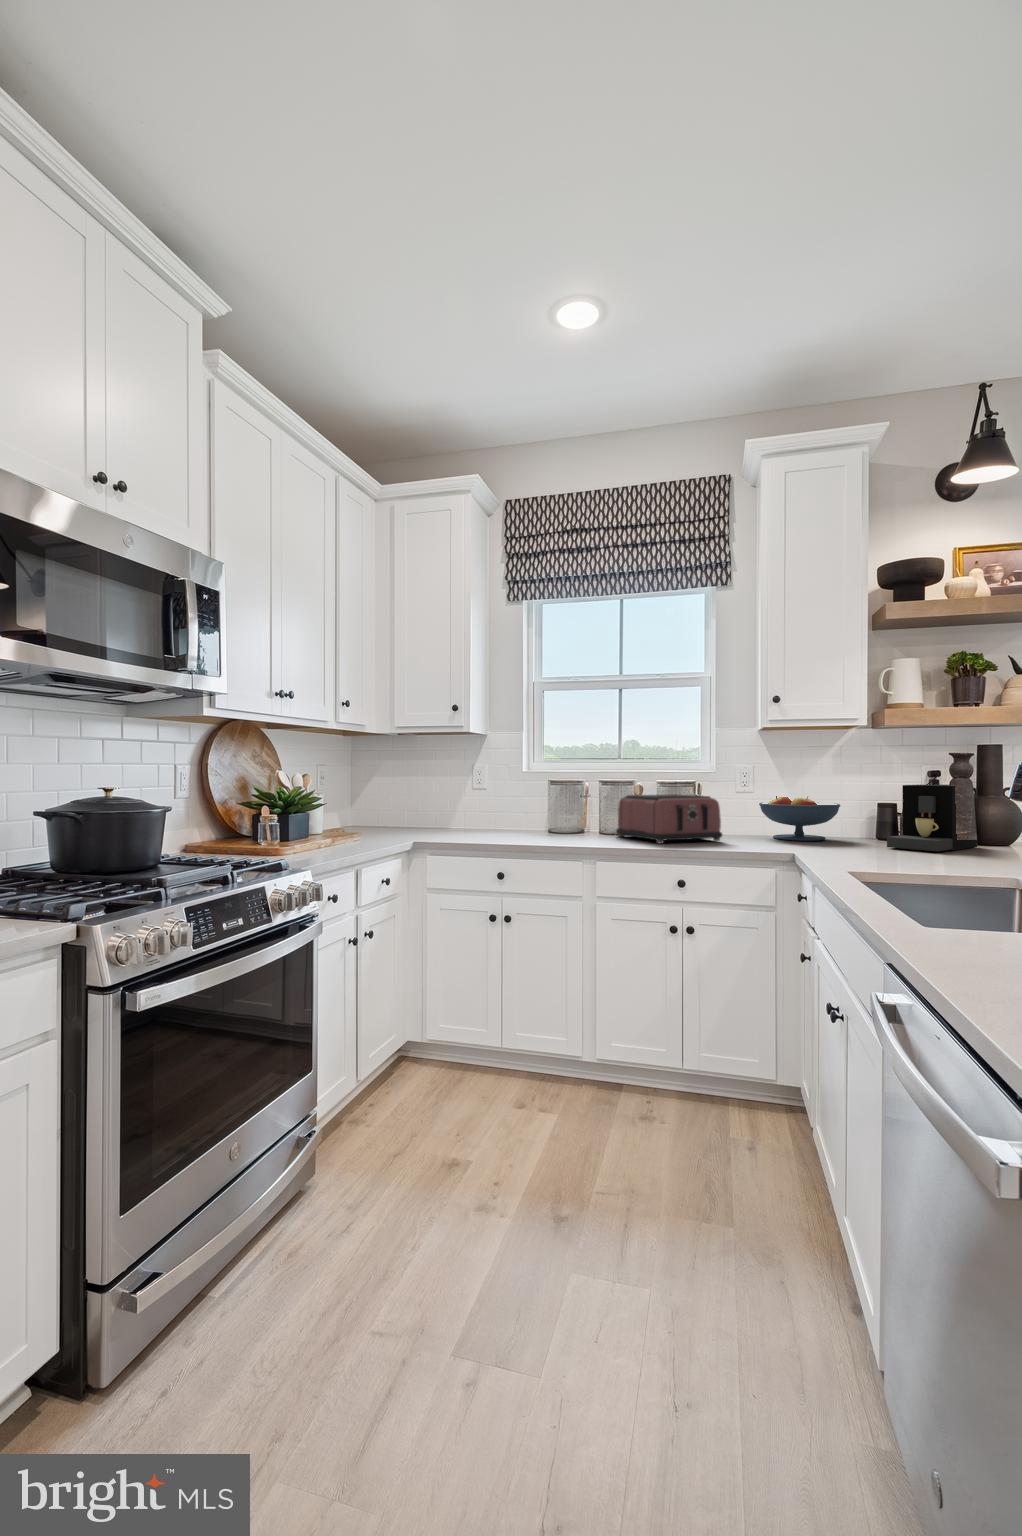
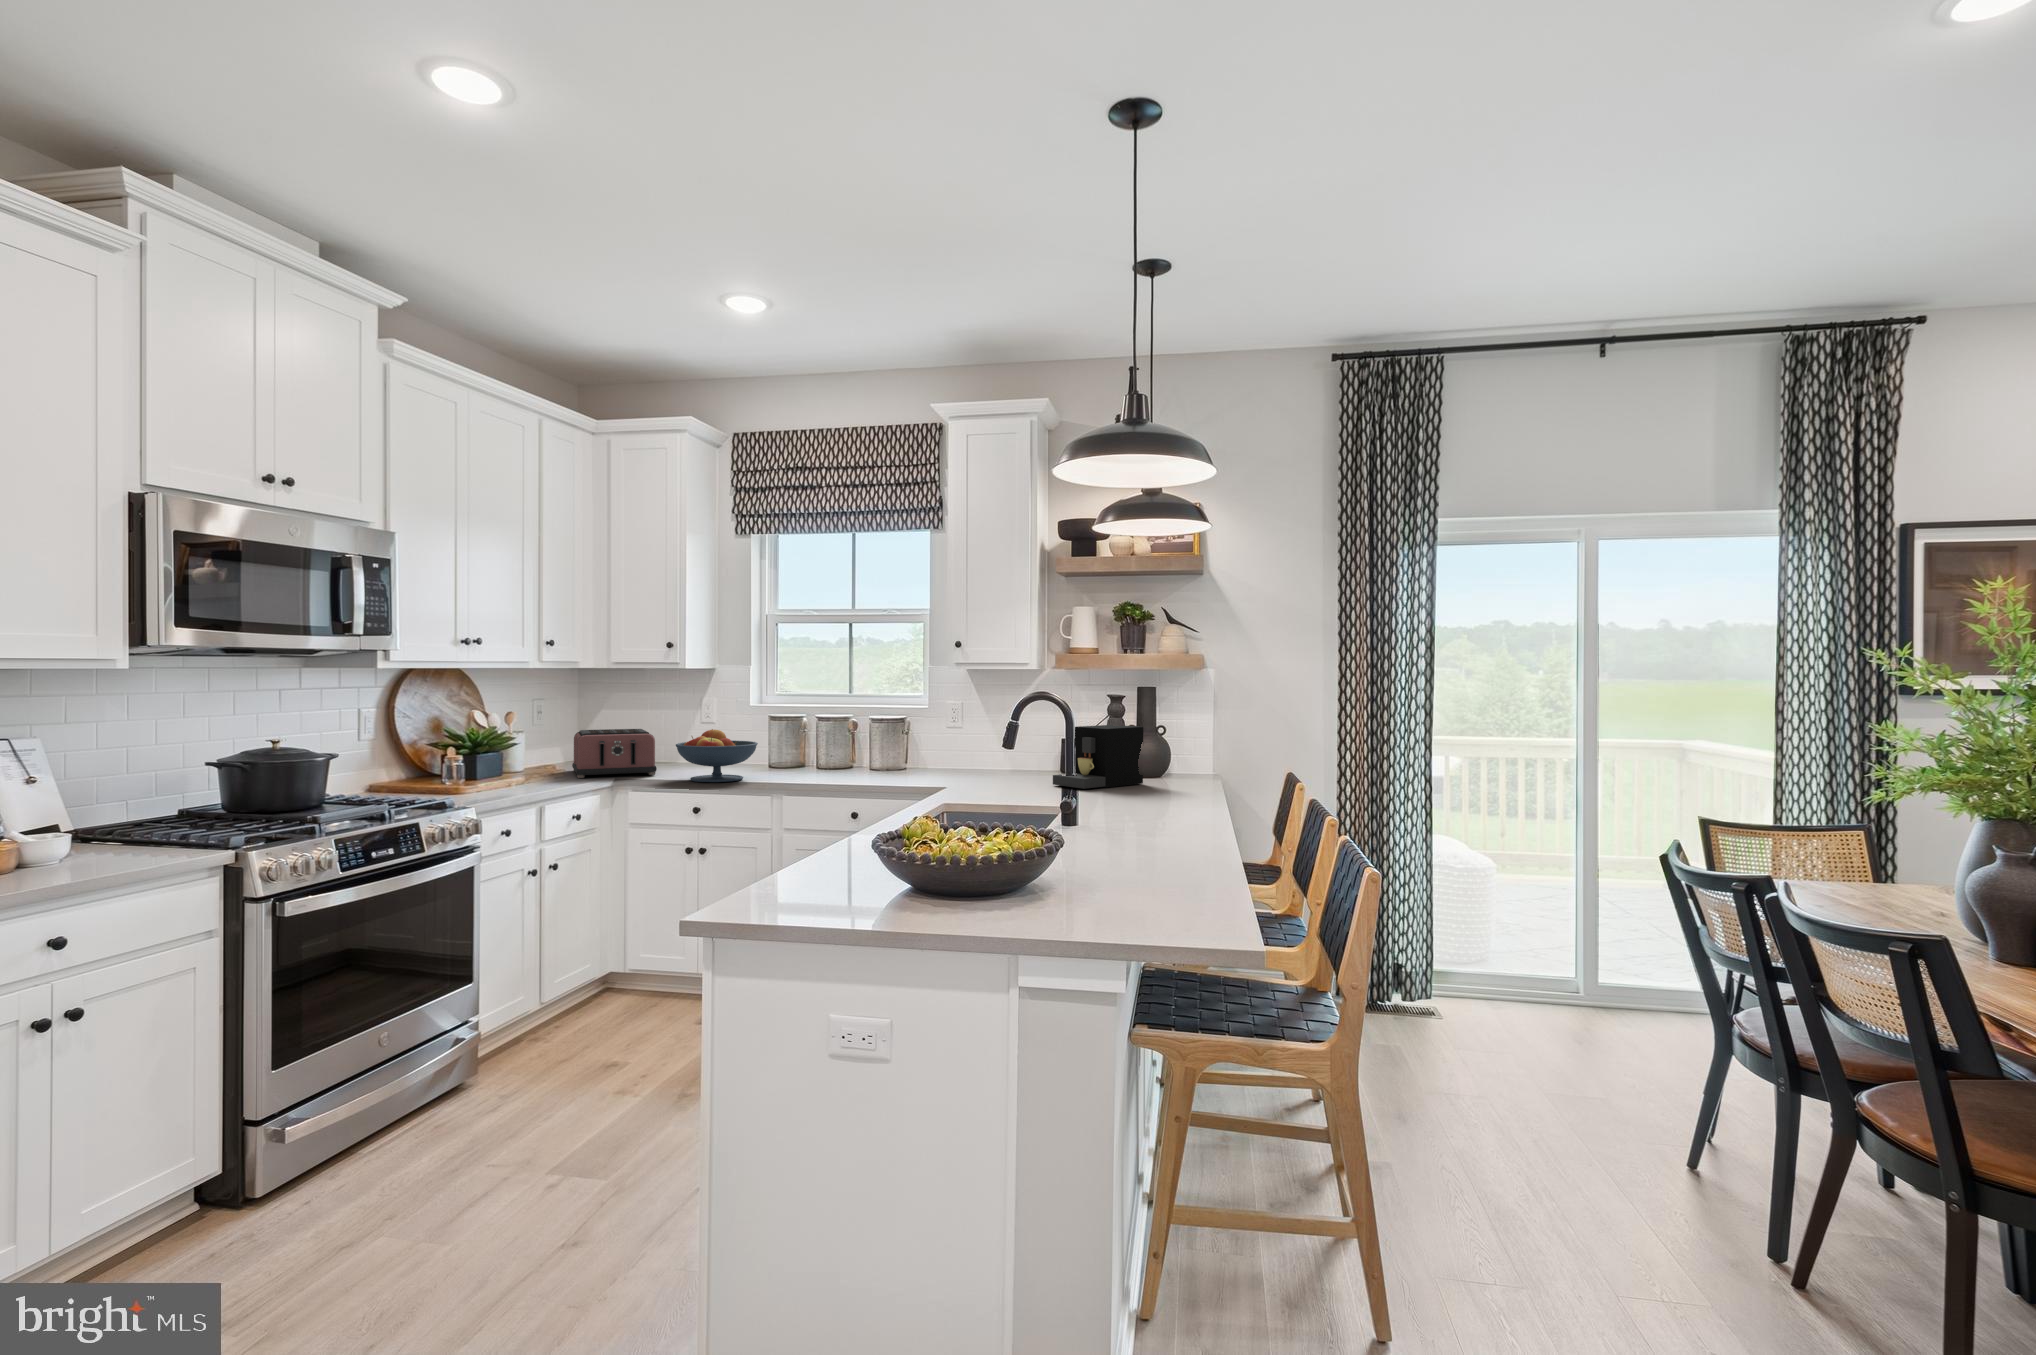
toaster: present [616,794,722,844] -> present [572,729,657,778]
fruit bowl: present [759,796,840,841] -> present [676,729,758,782]

